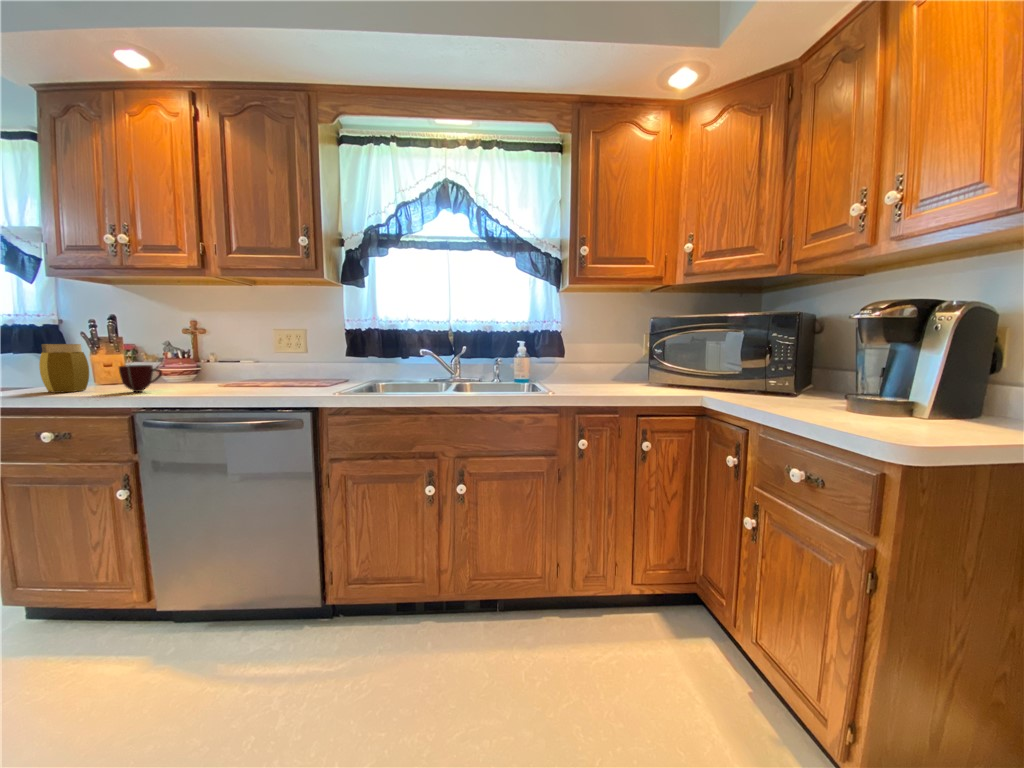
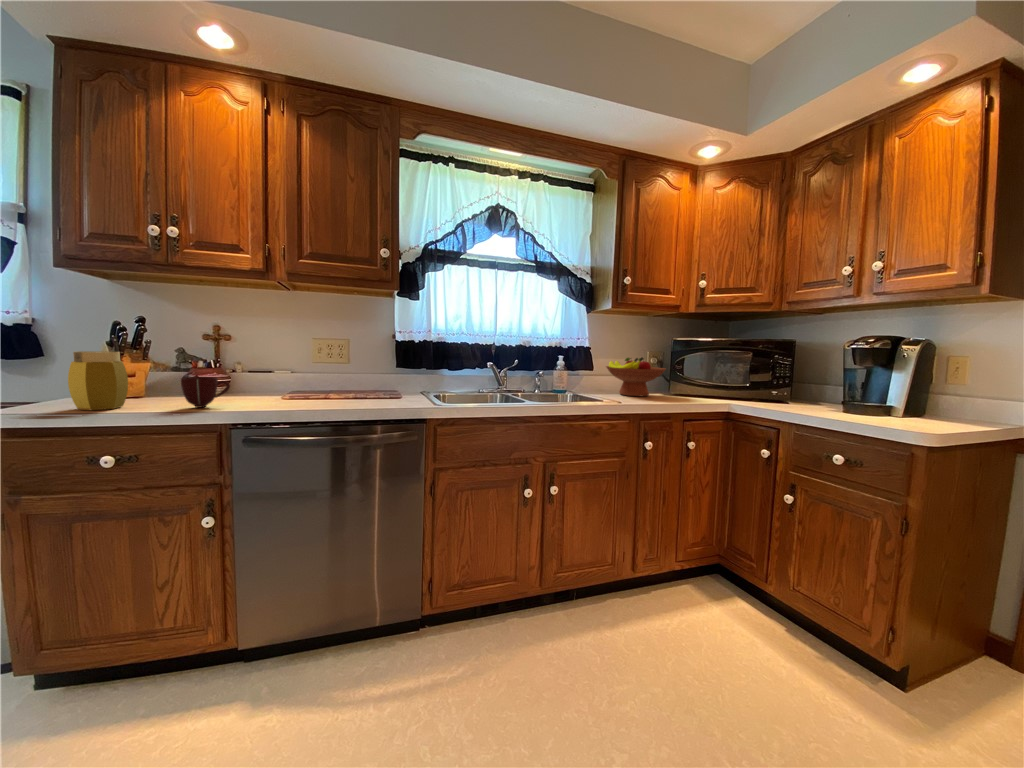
fruit bowl: none [574,340,644,387] -> present [606,357,666,396]

